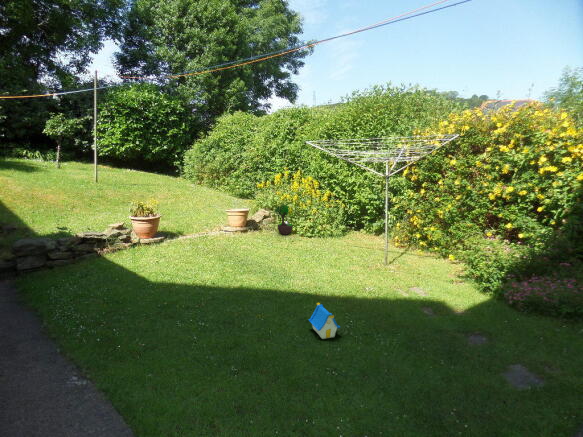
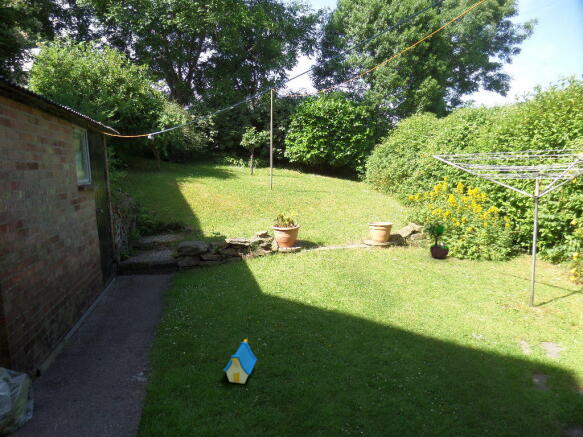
toy house: present [309,303,340,339] -> present [223,339,257,383]

